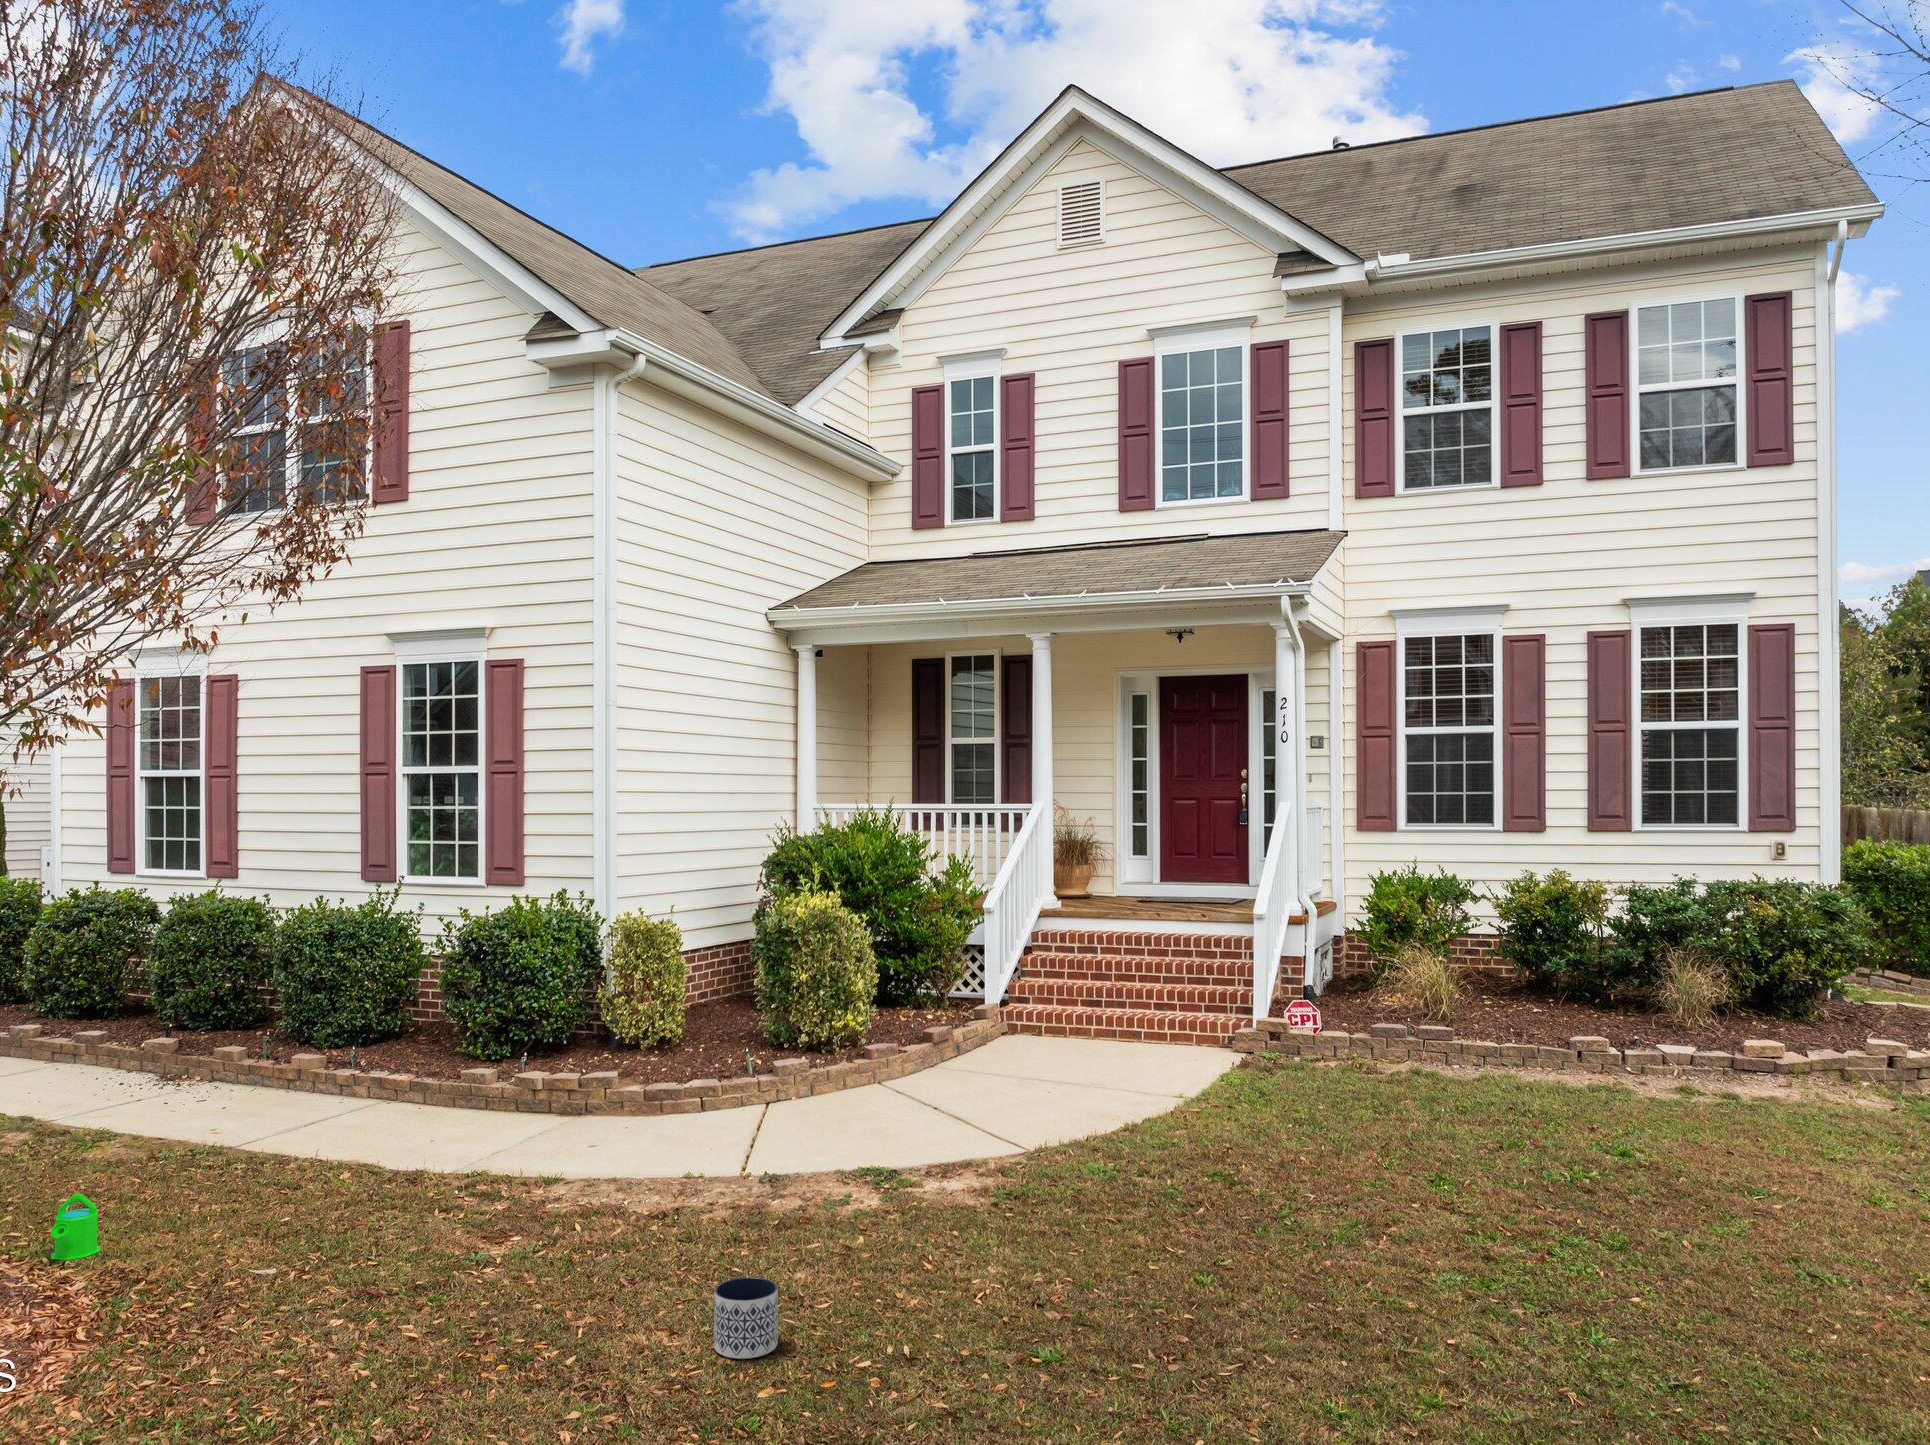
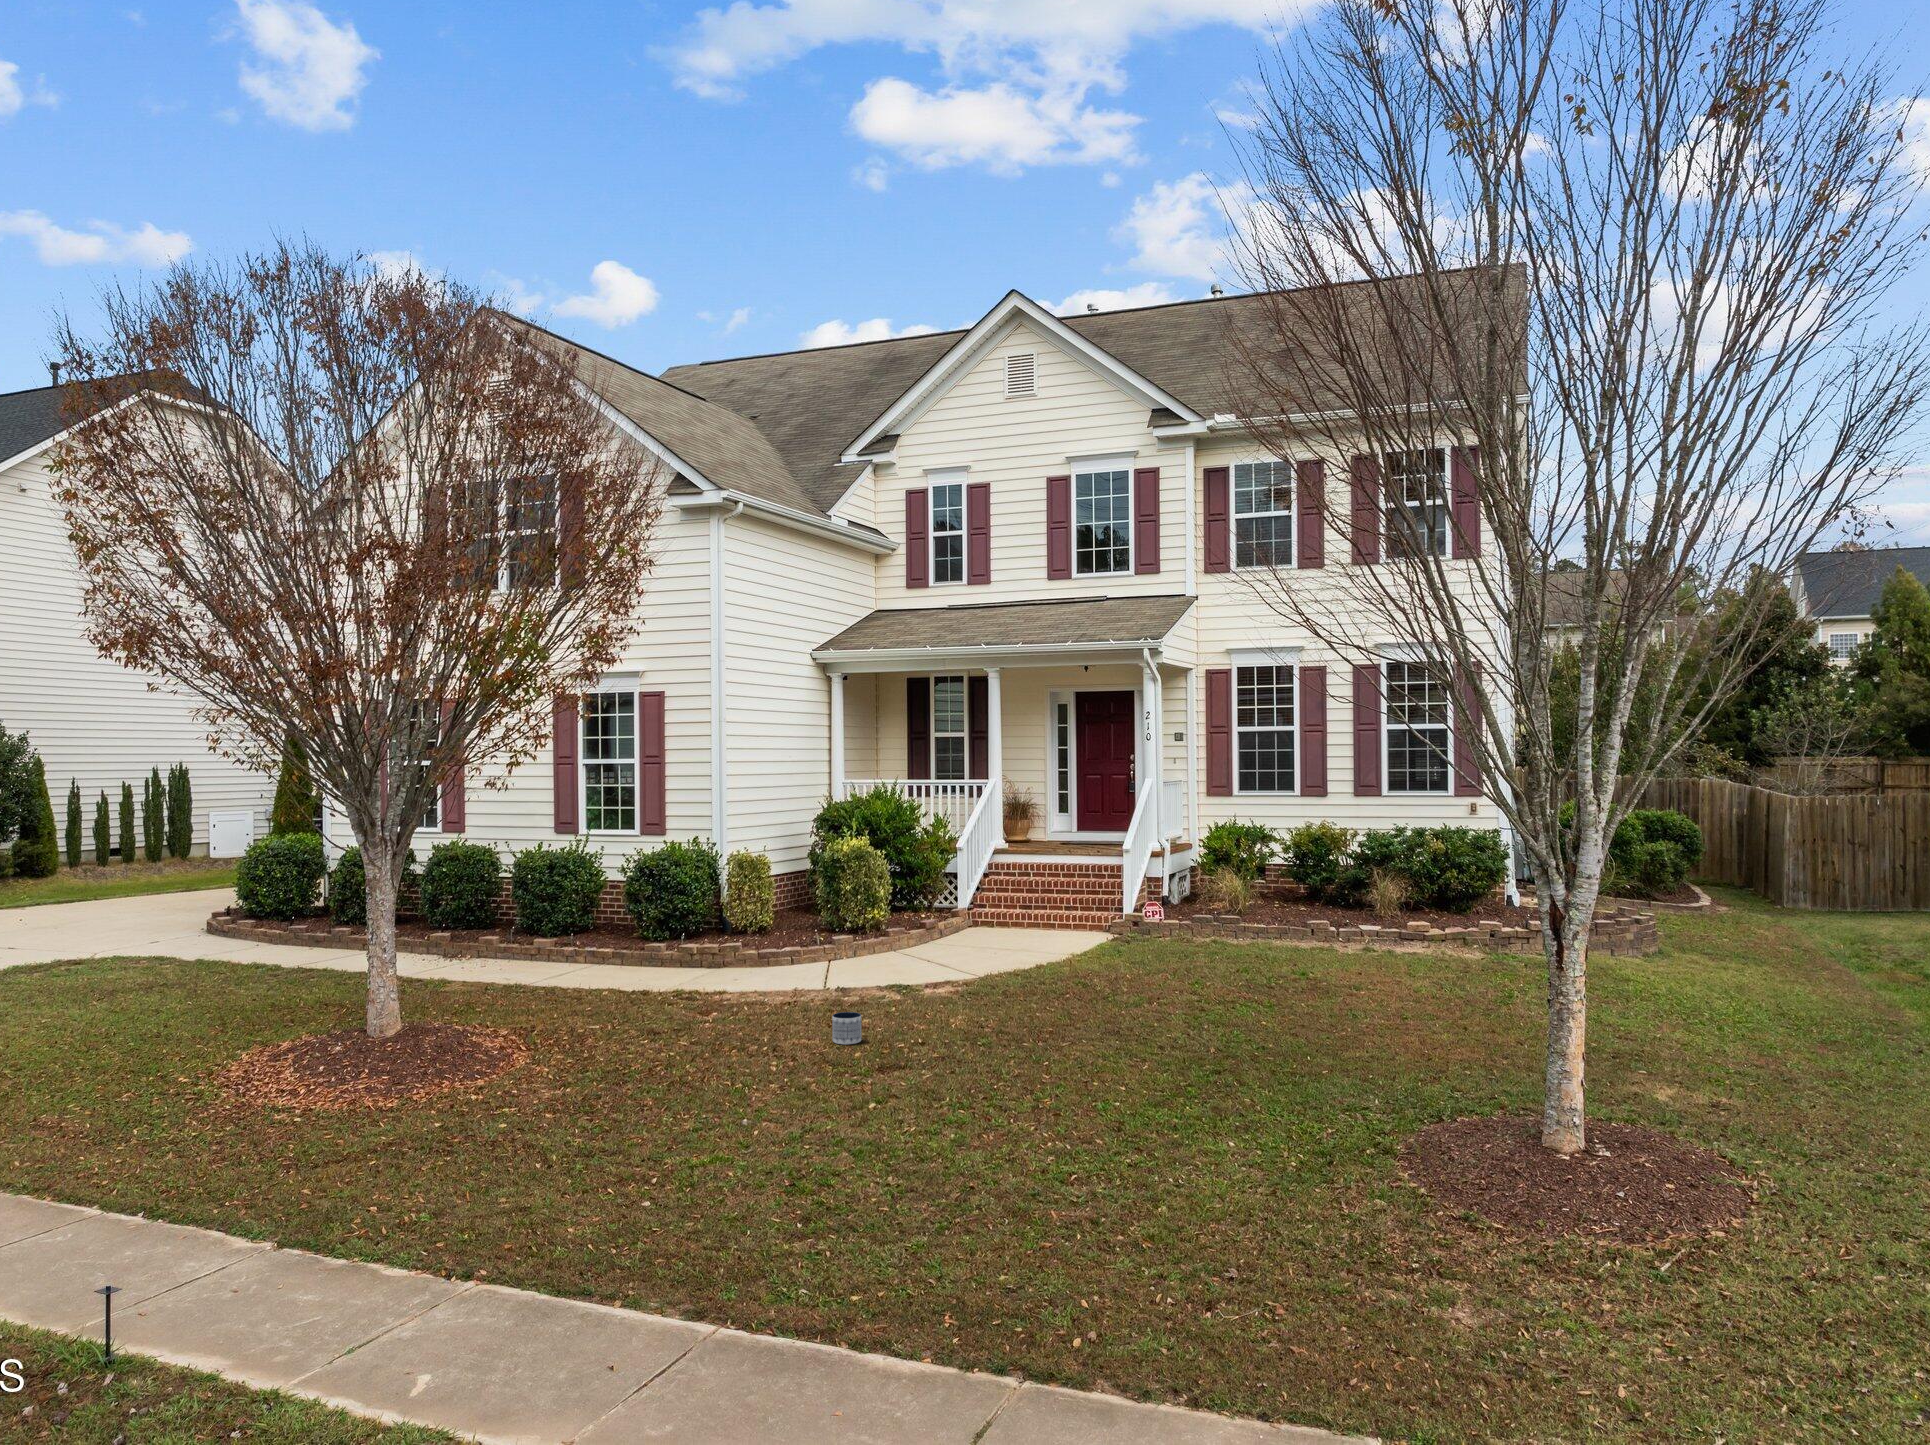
watering can: present [51,1194,100,1260] -> none [484,991,508,1022]

